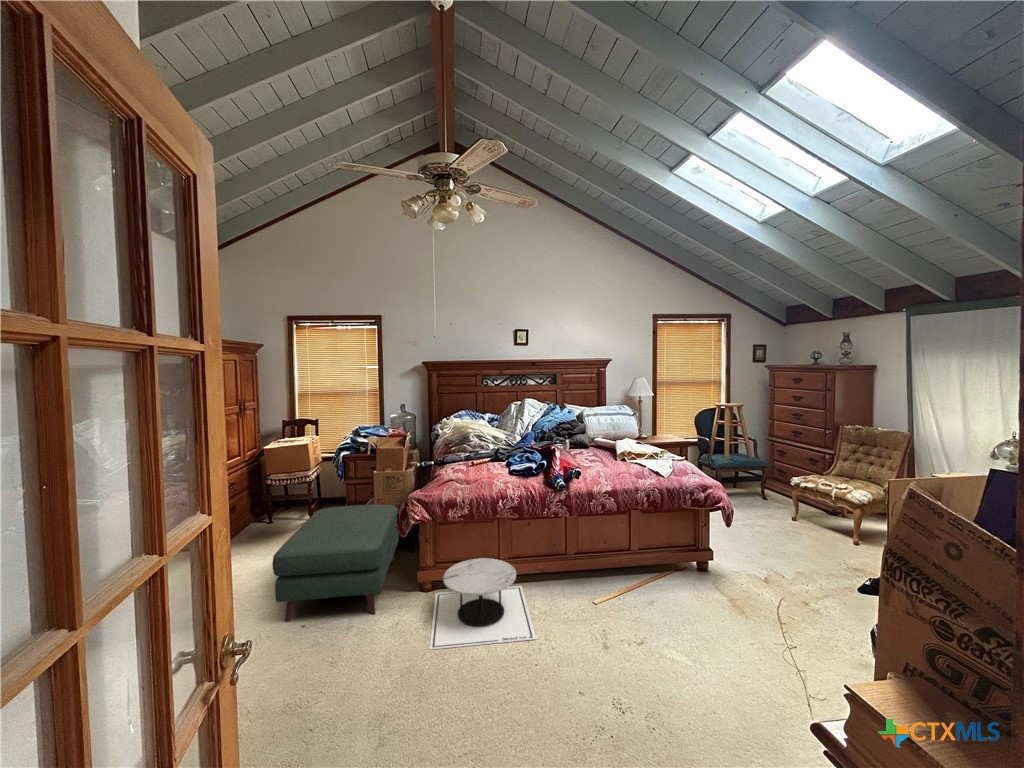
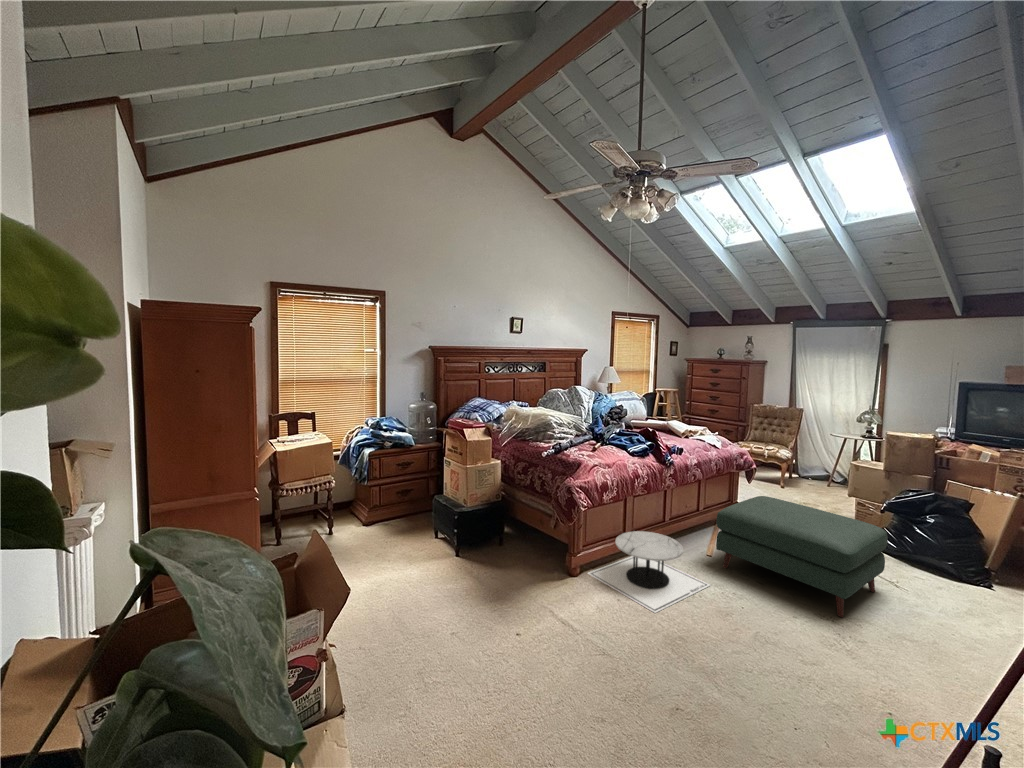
ottoman: present [272,505,399,622] -> present [716,496,888,617]

